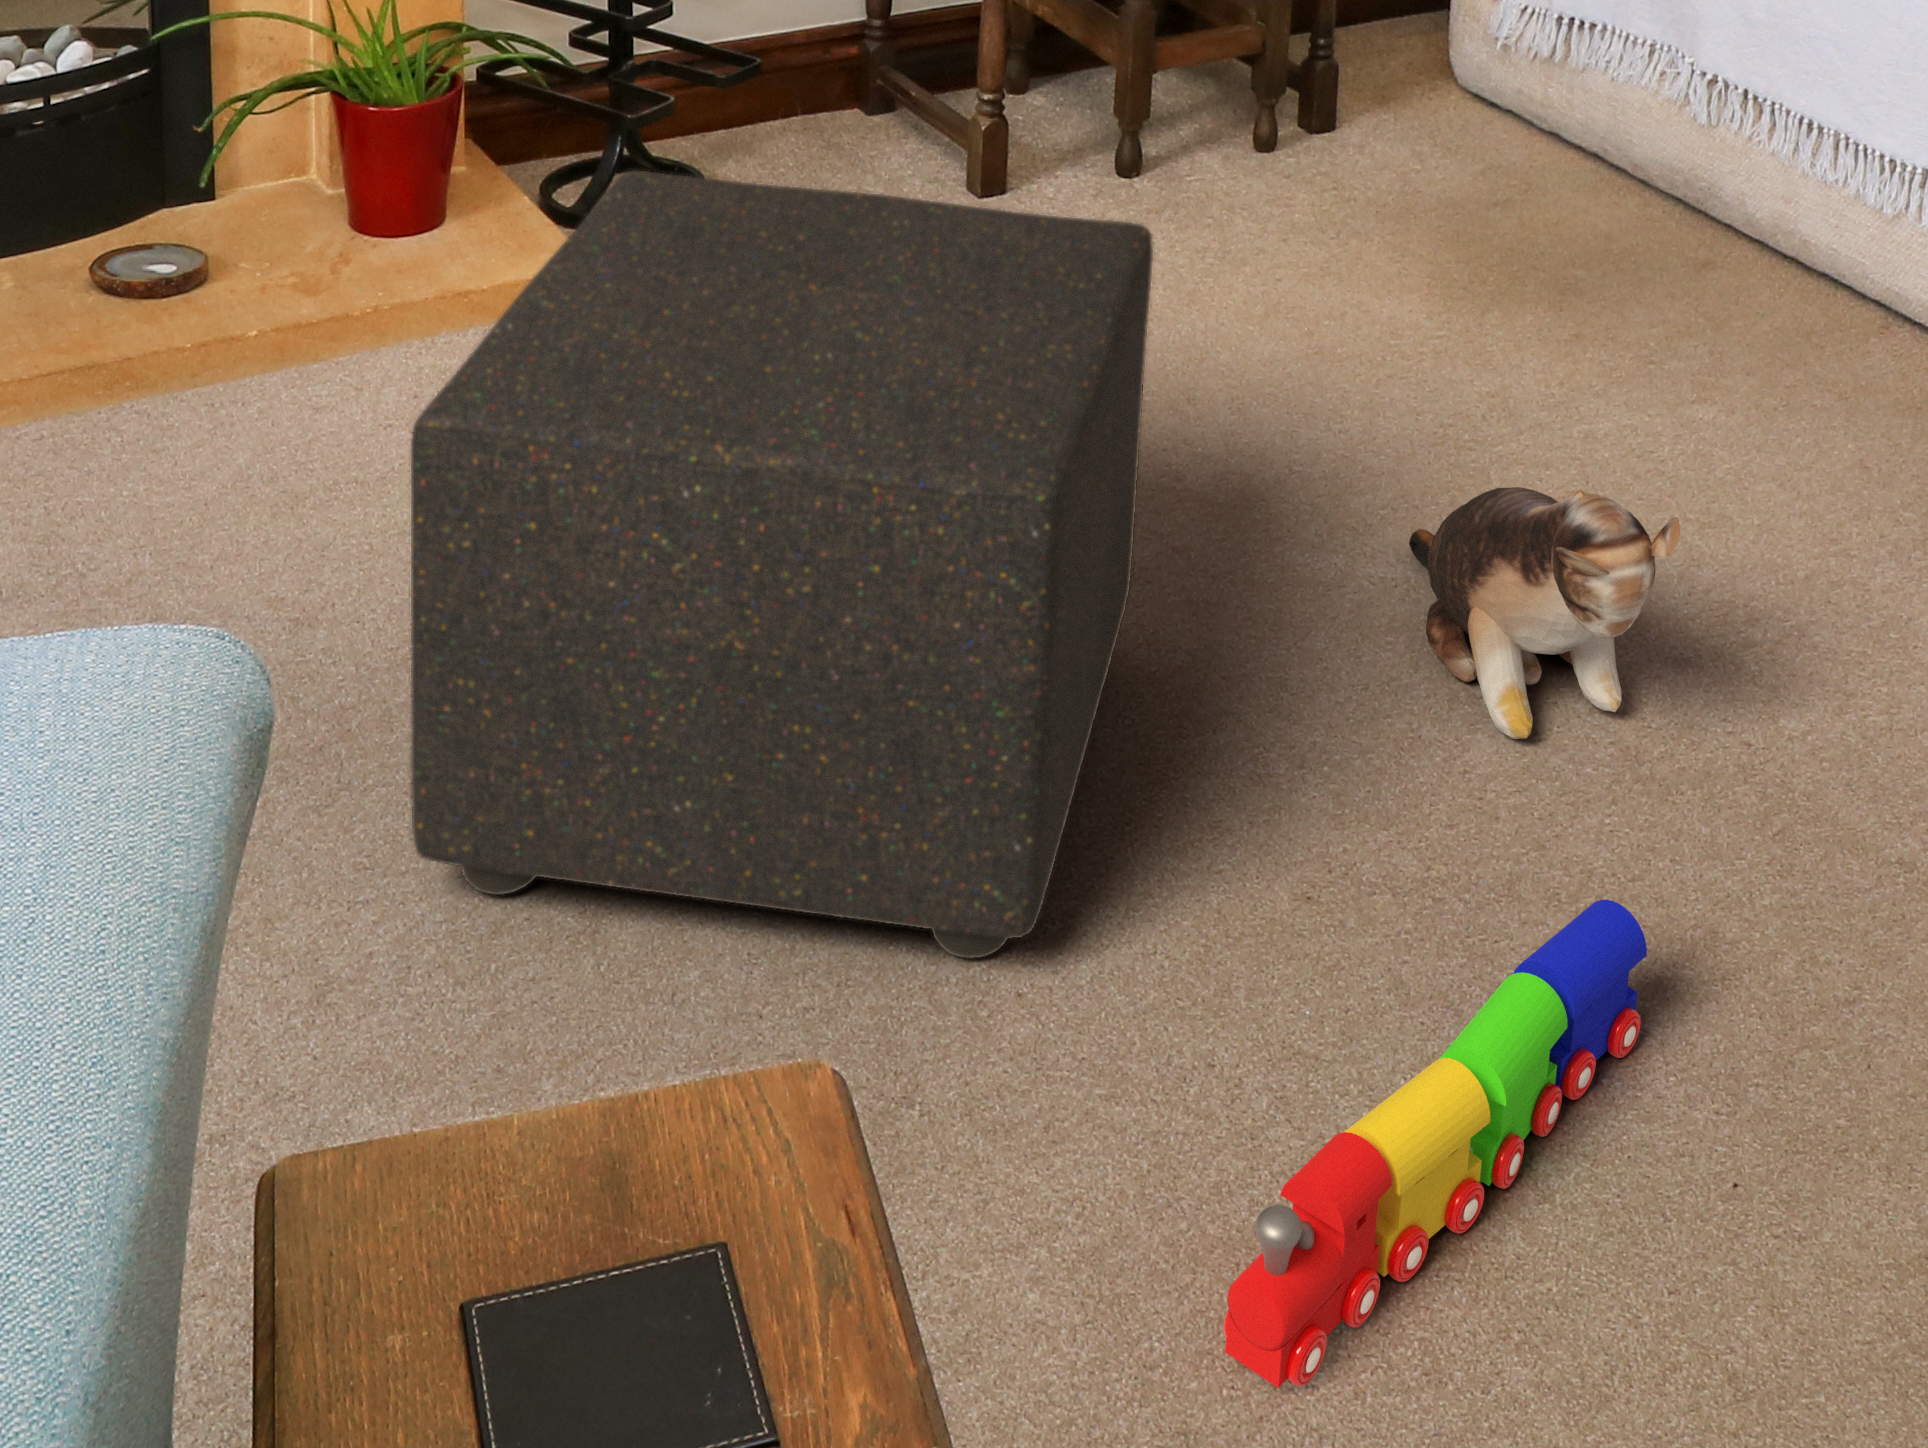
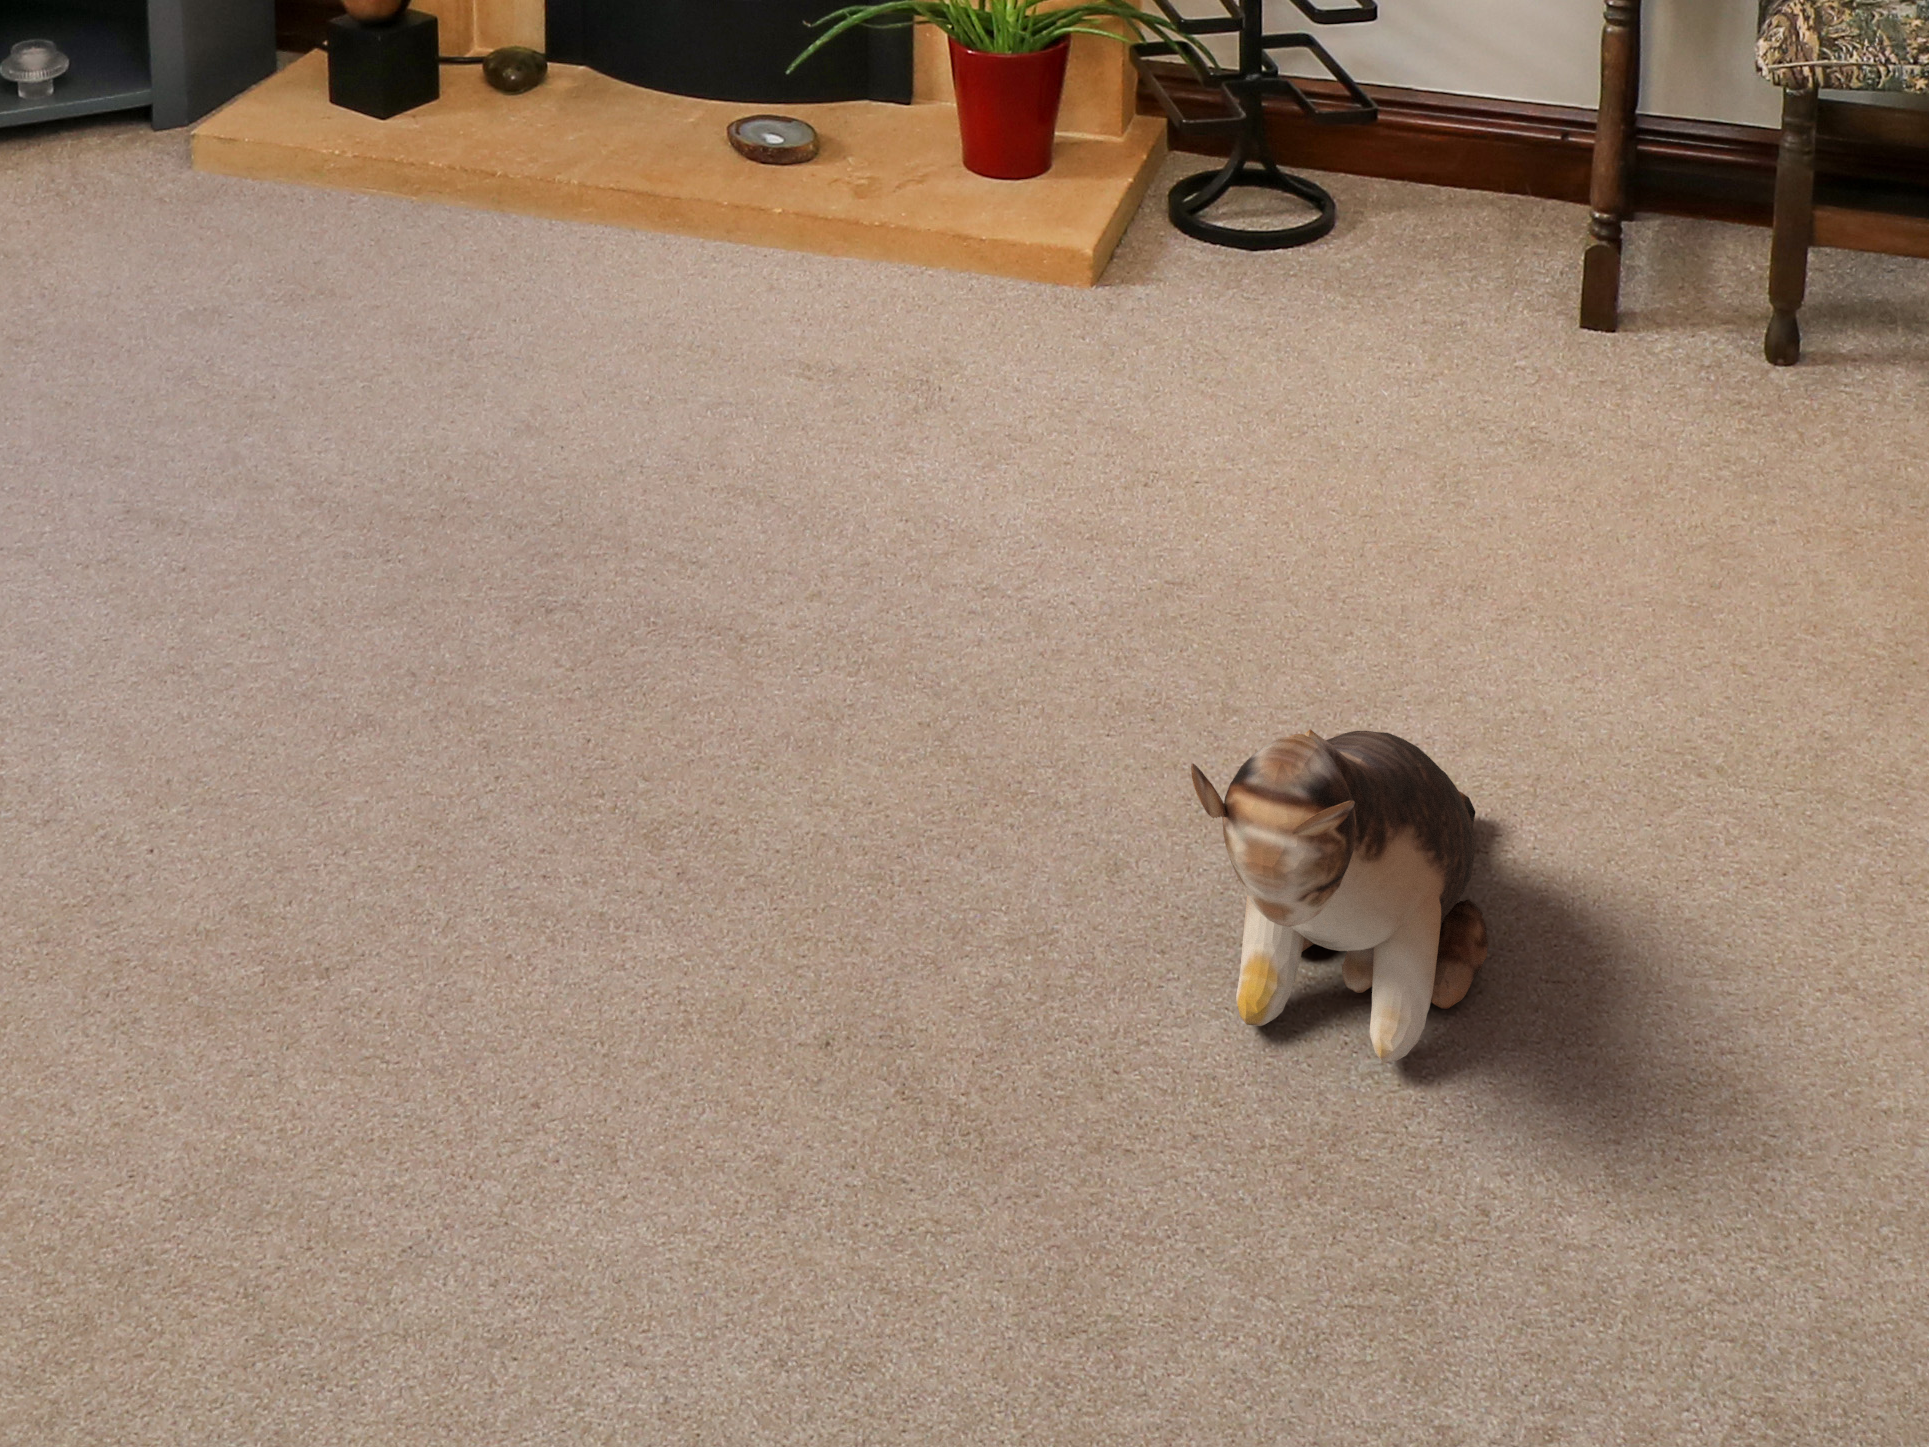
ottoman: present [411,171,1153,958] -> none [277,86,1056,883]
toy train: present [1223,900,1647,1388] -> none [182,1110,909,1326]

